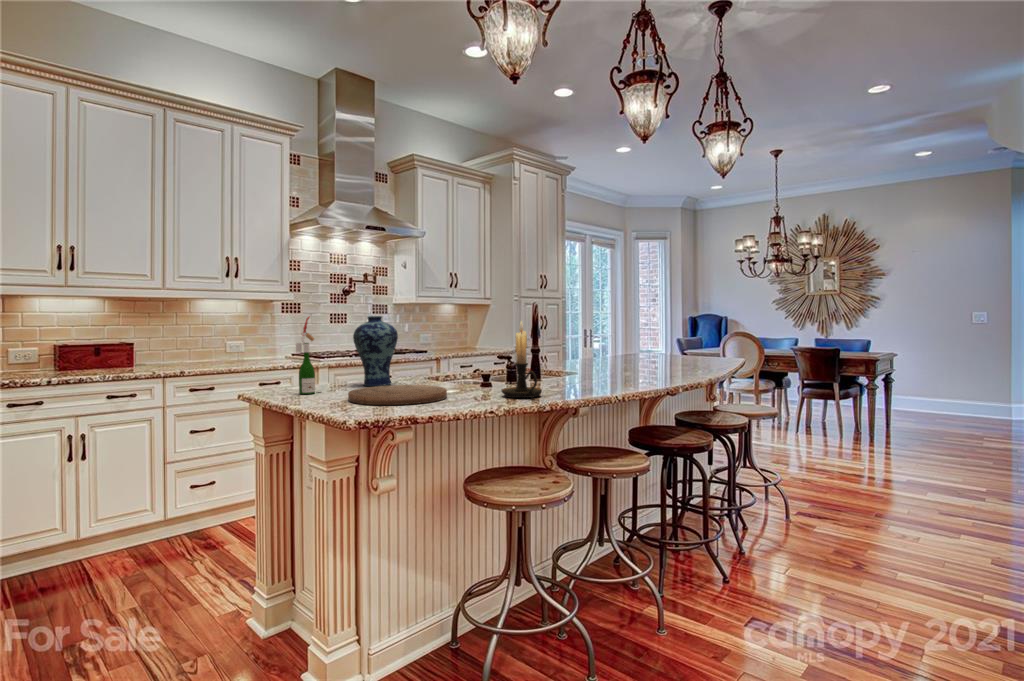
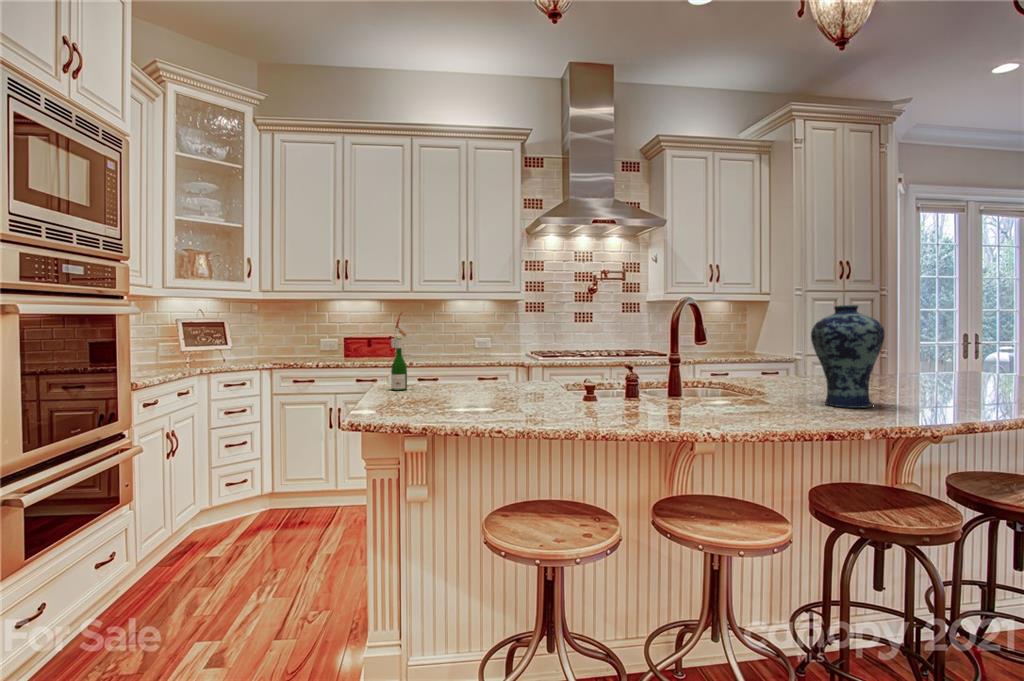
vase: present [353,316,398,386] -> present [811,305,885,408]
candle holder: present [502,321,542,398] -> none [538,313,593,421]
cutting board: present [348,385,447,405] -> none [385,388,496,412]

